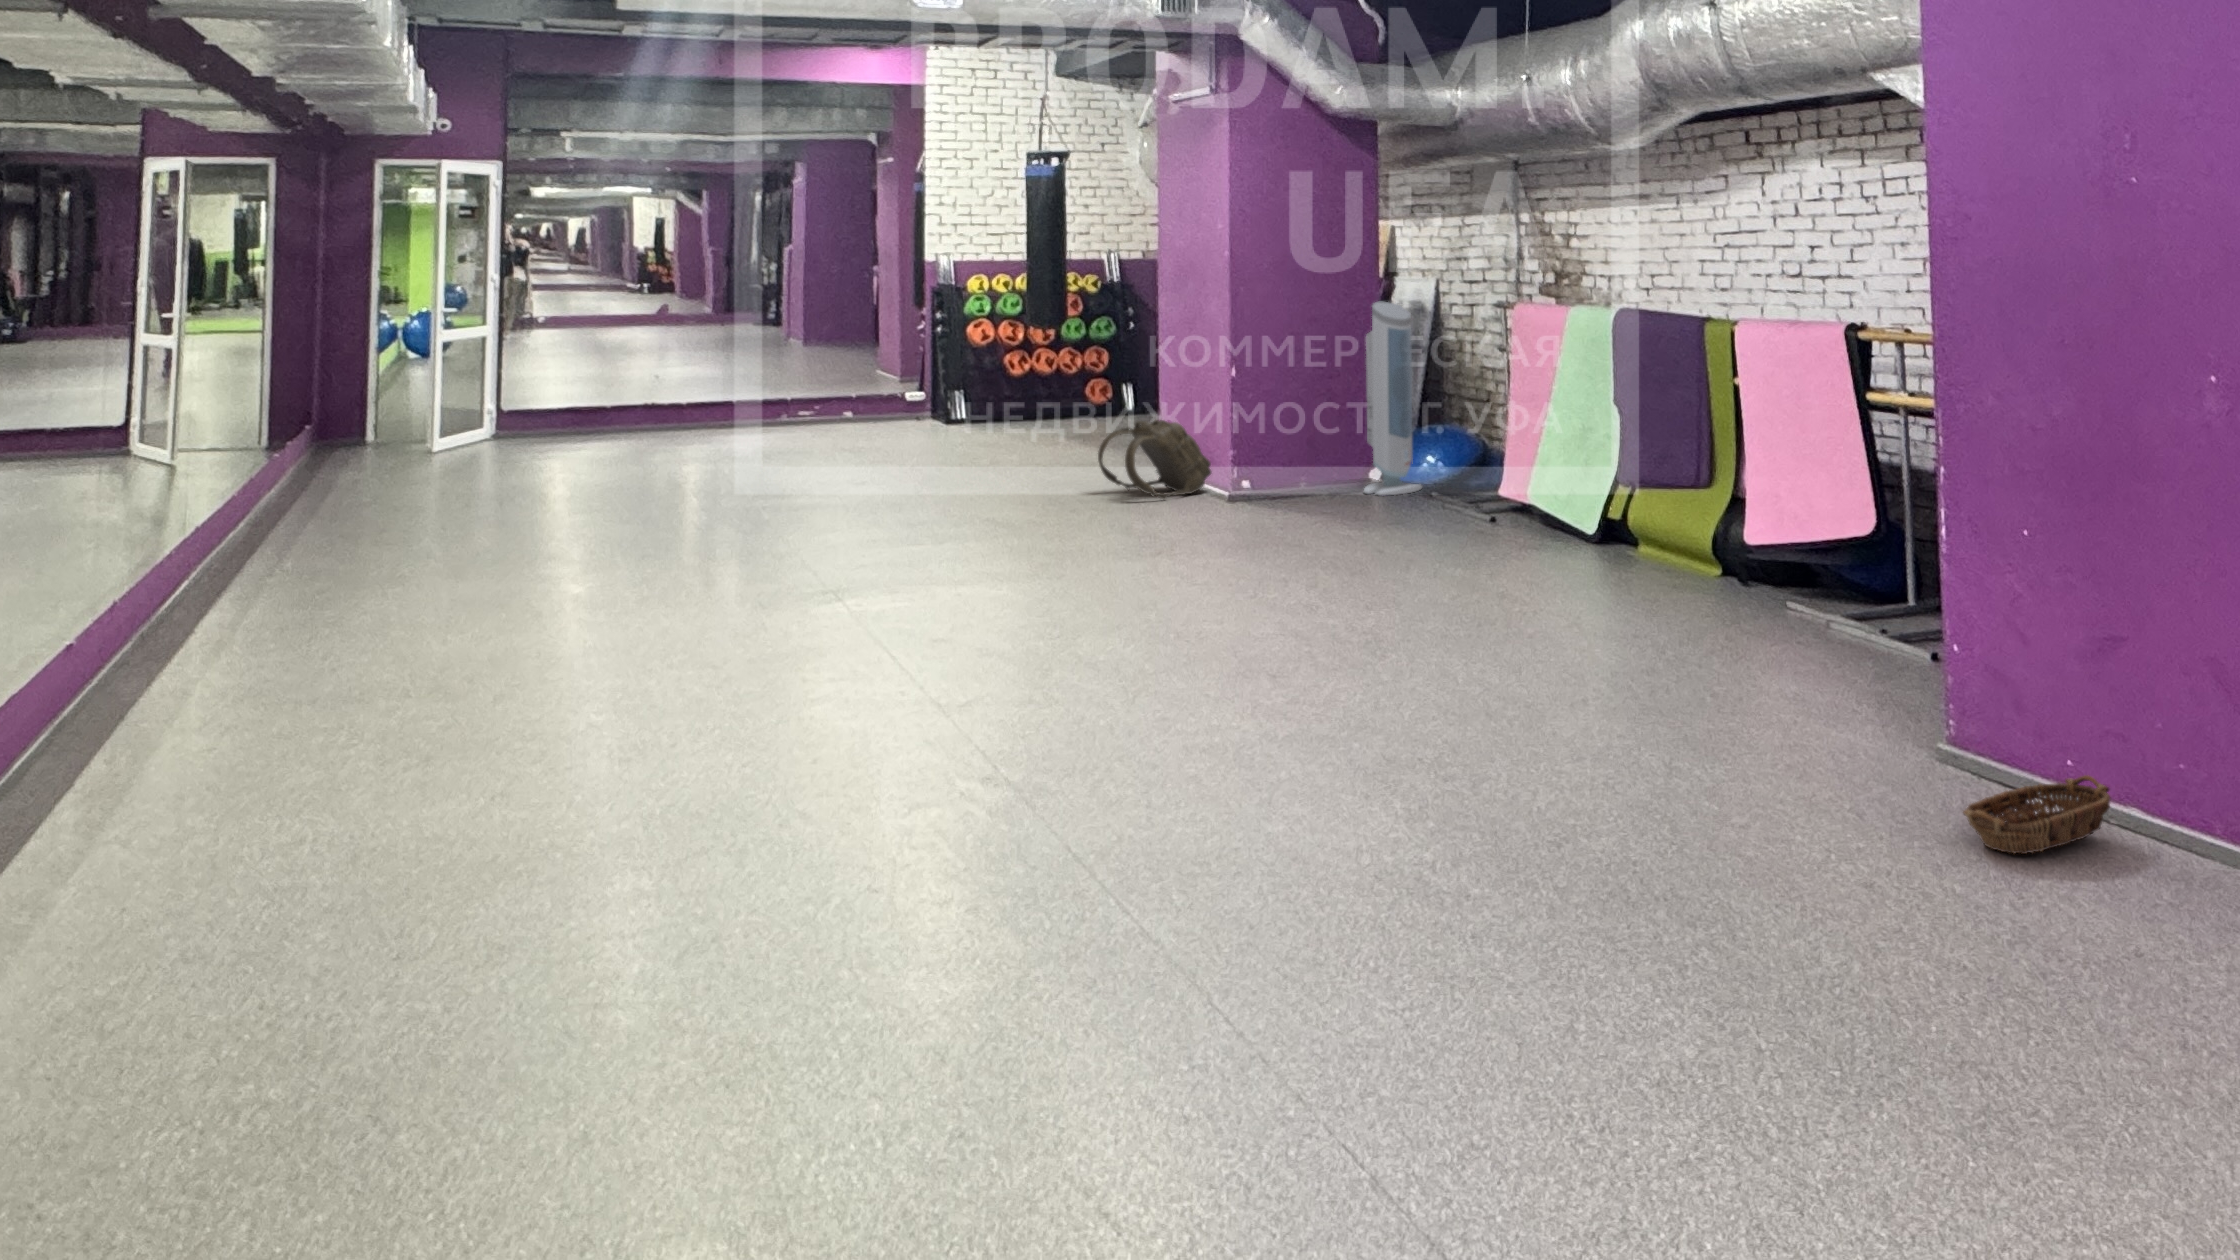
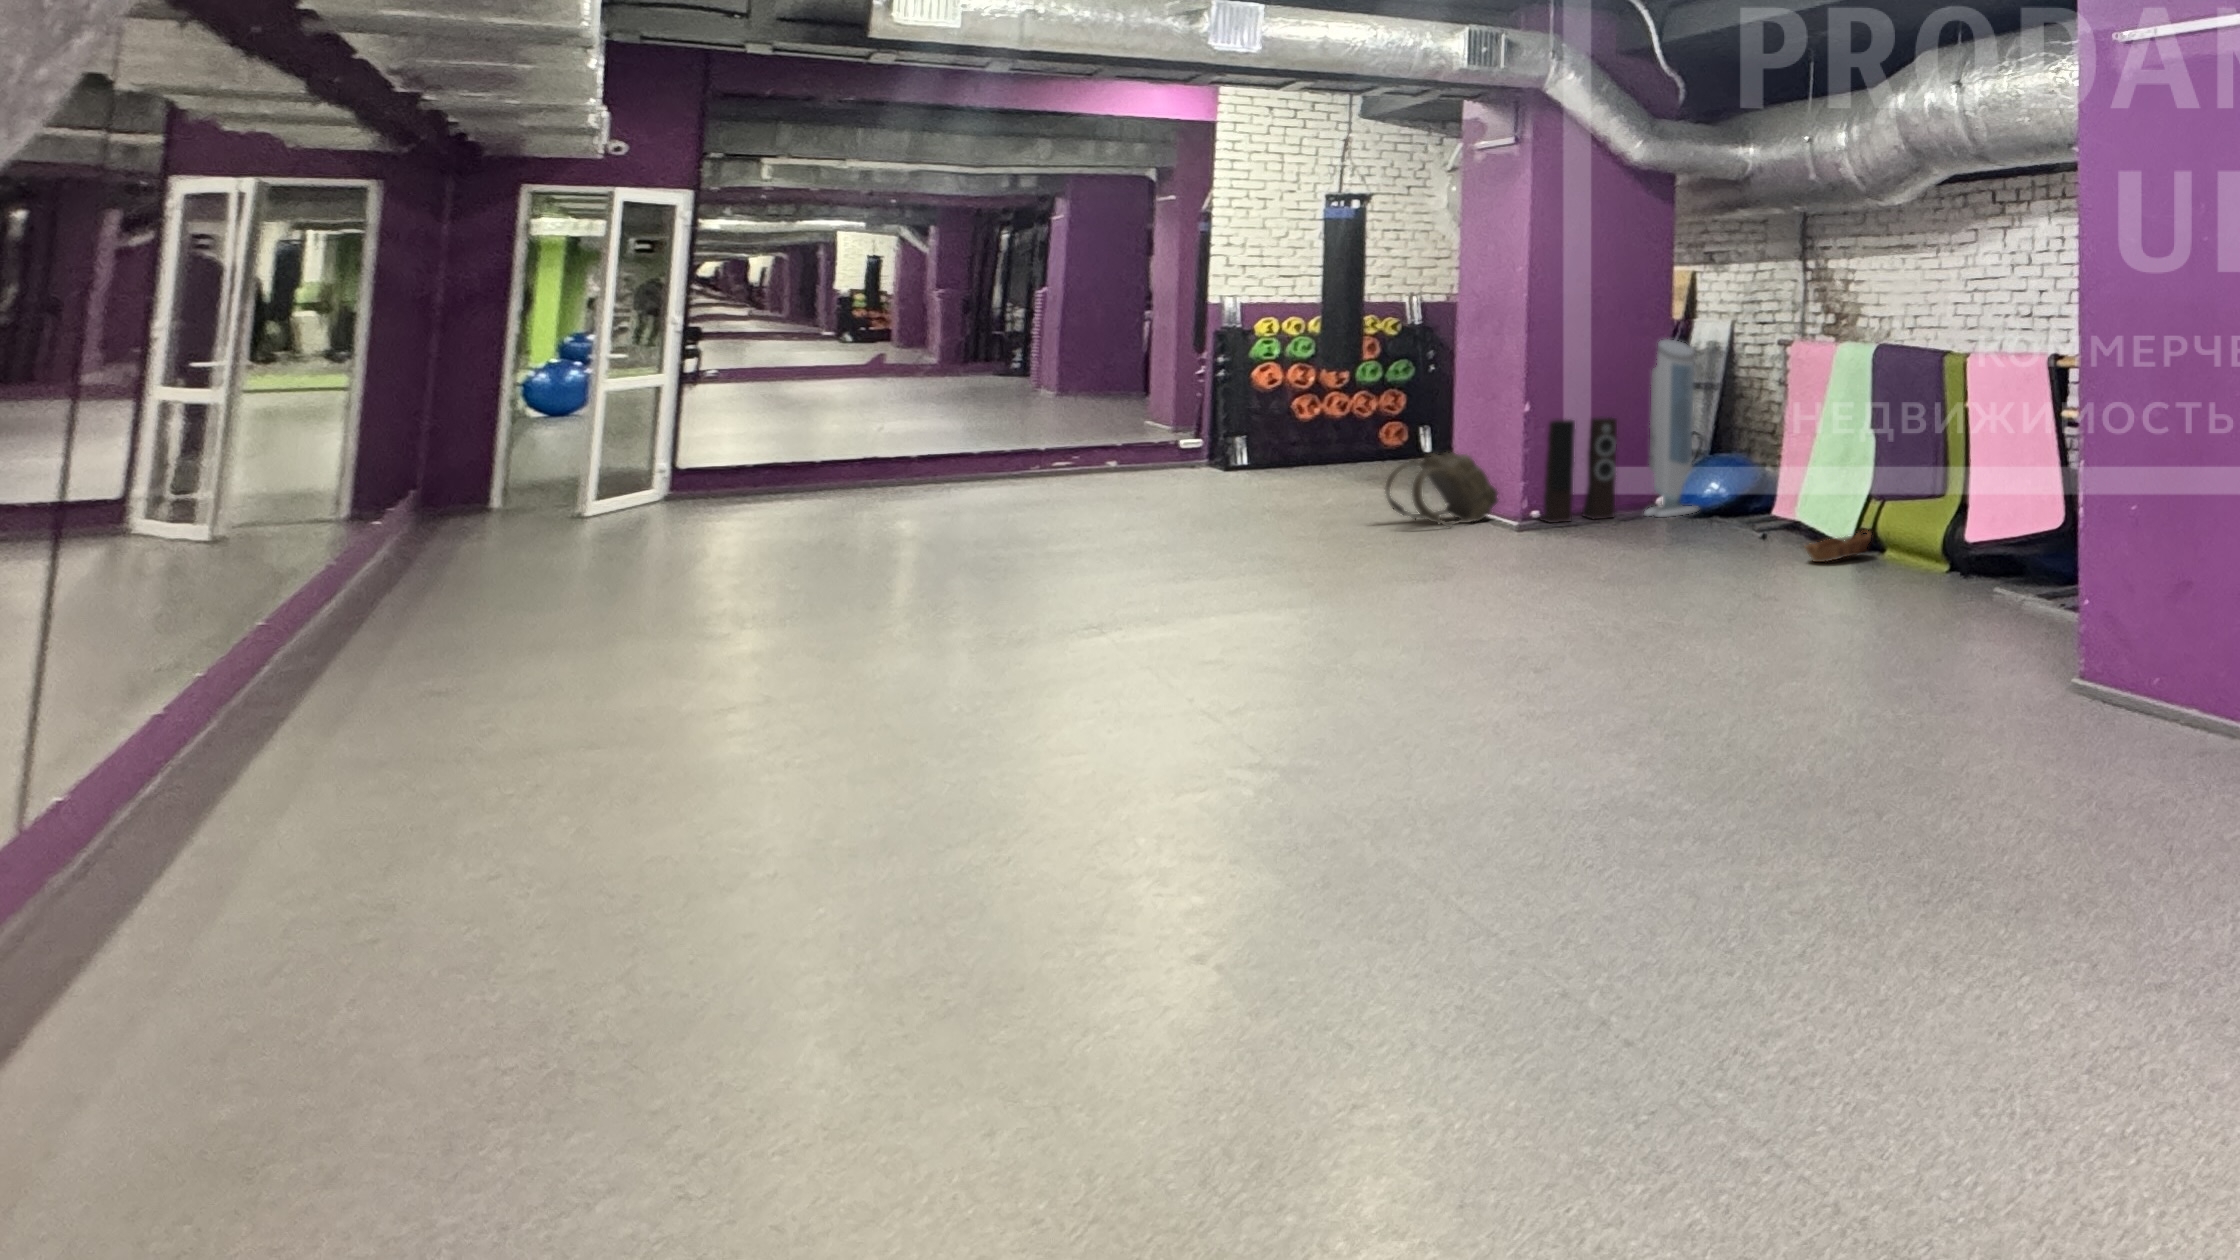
speaker: none [1253,385,1333,498] -> present [1540,417,1617,523]
basket: present [1963,775,2110,854] -> present [1805,532,1871,562]

